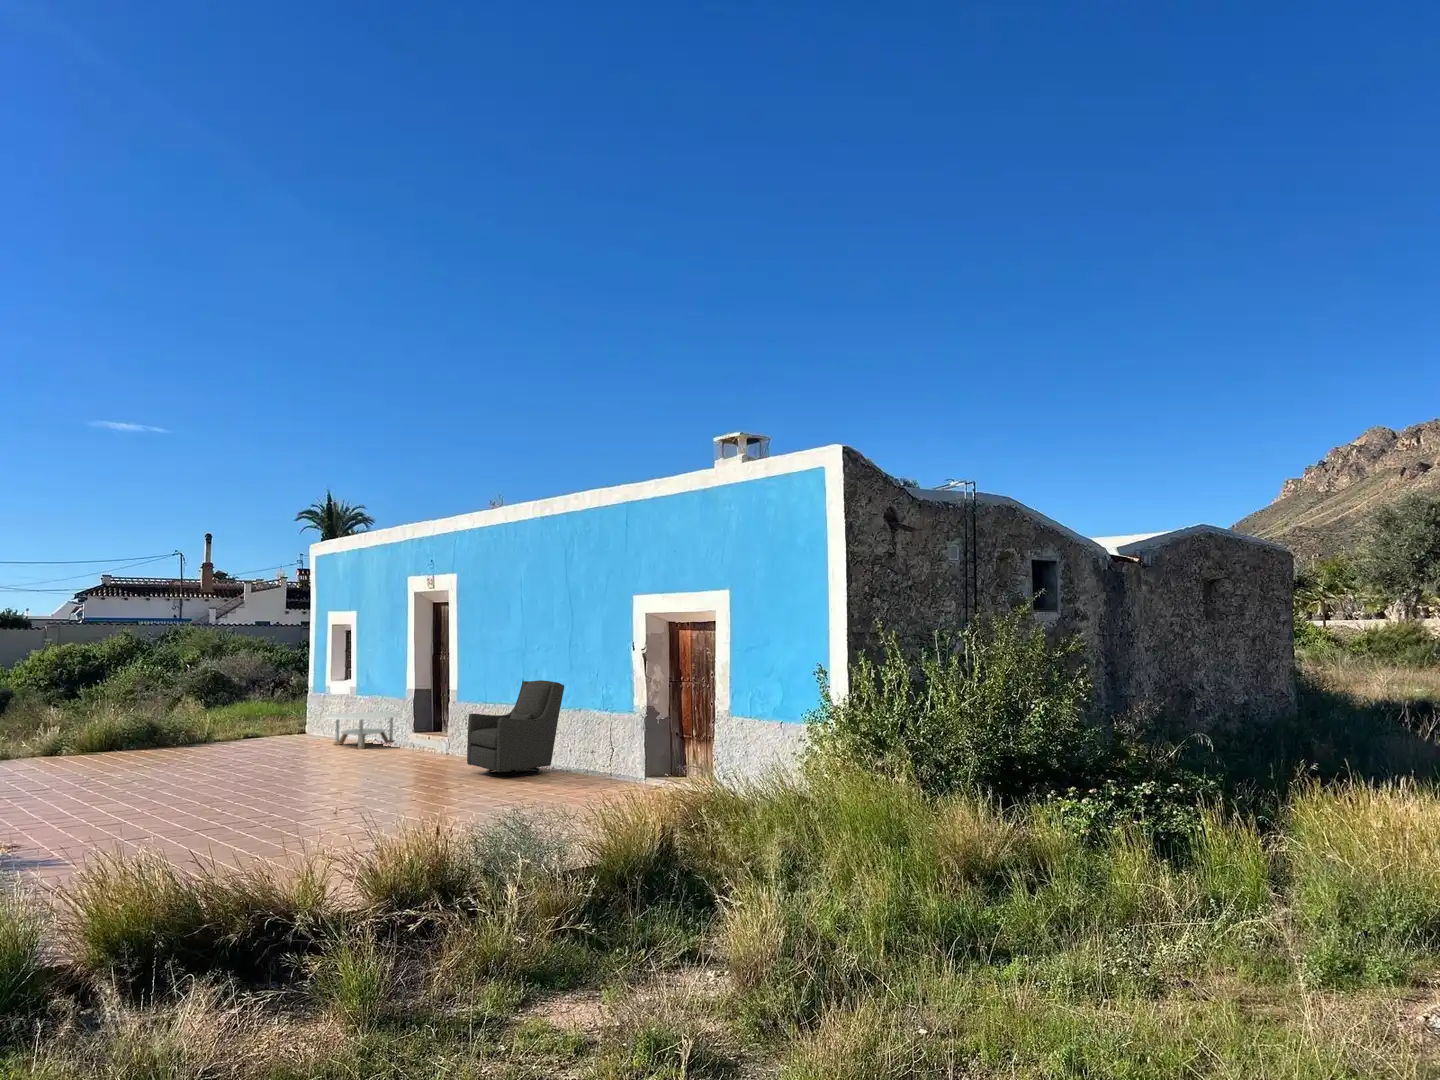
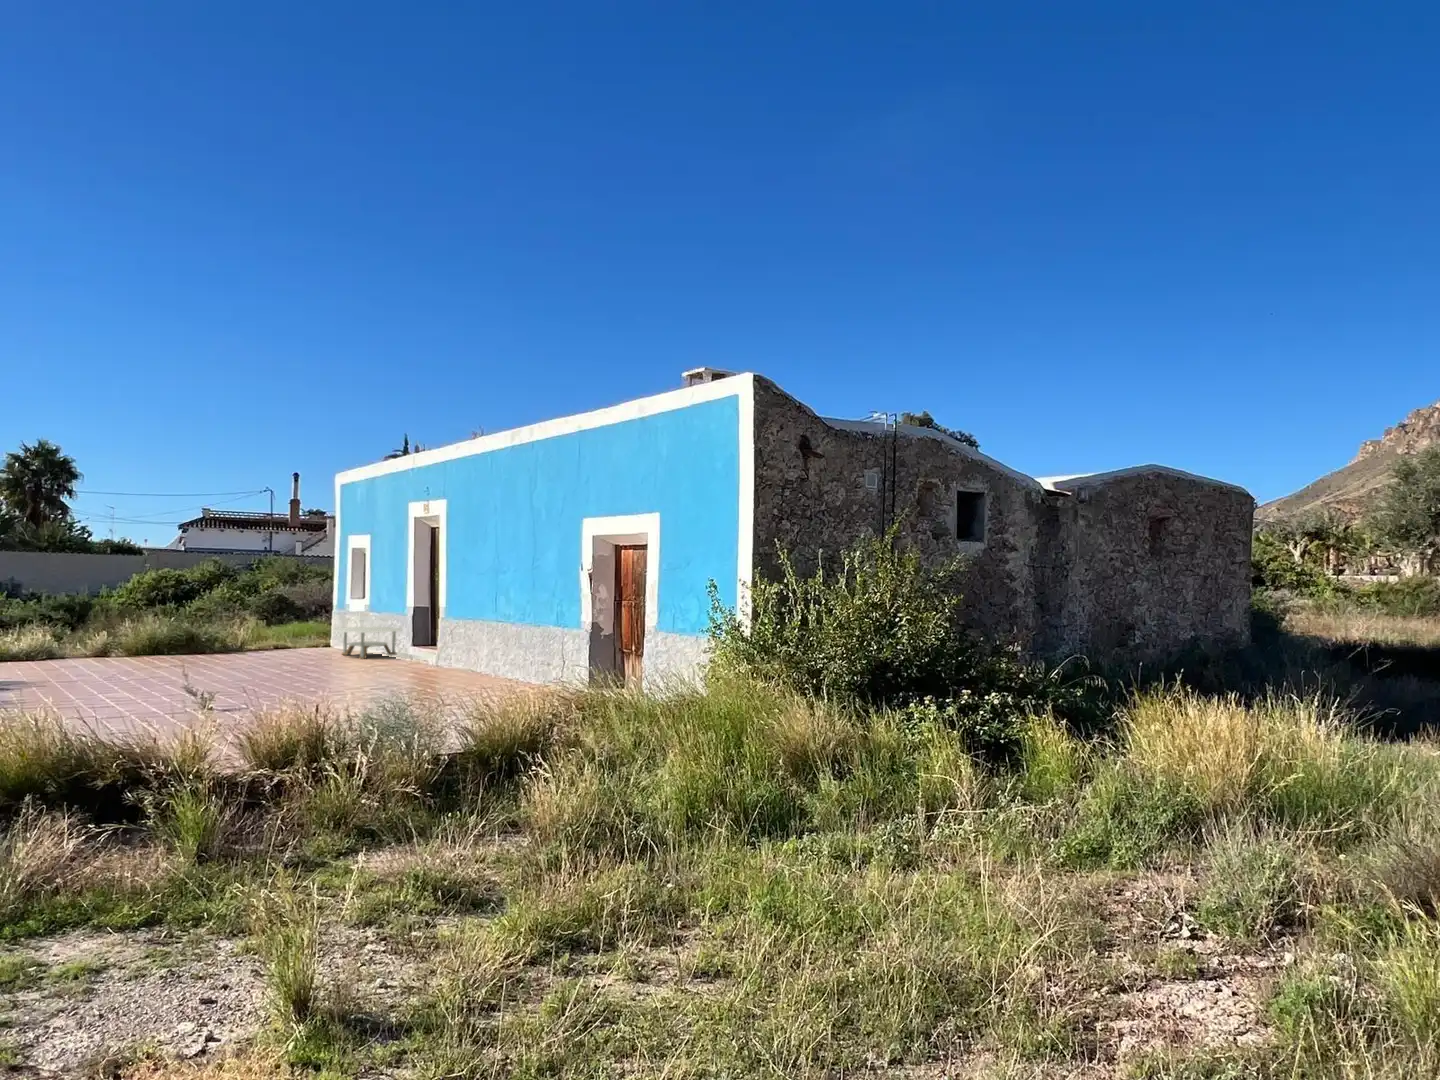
chair: present [467,680,564,777] -> none [437,599,526,686]

